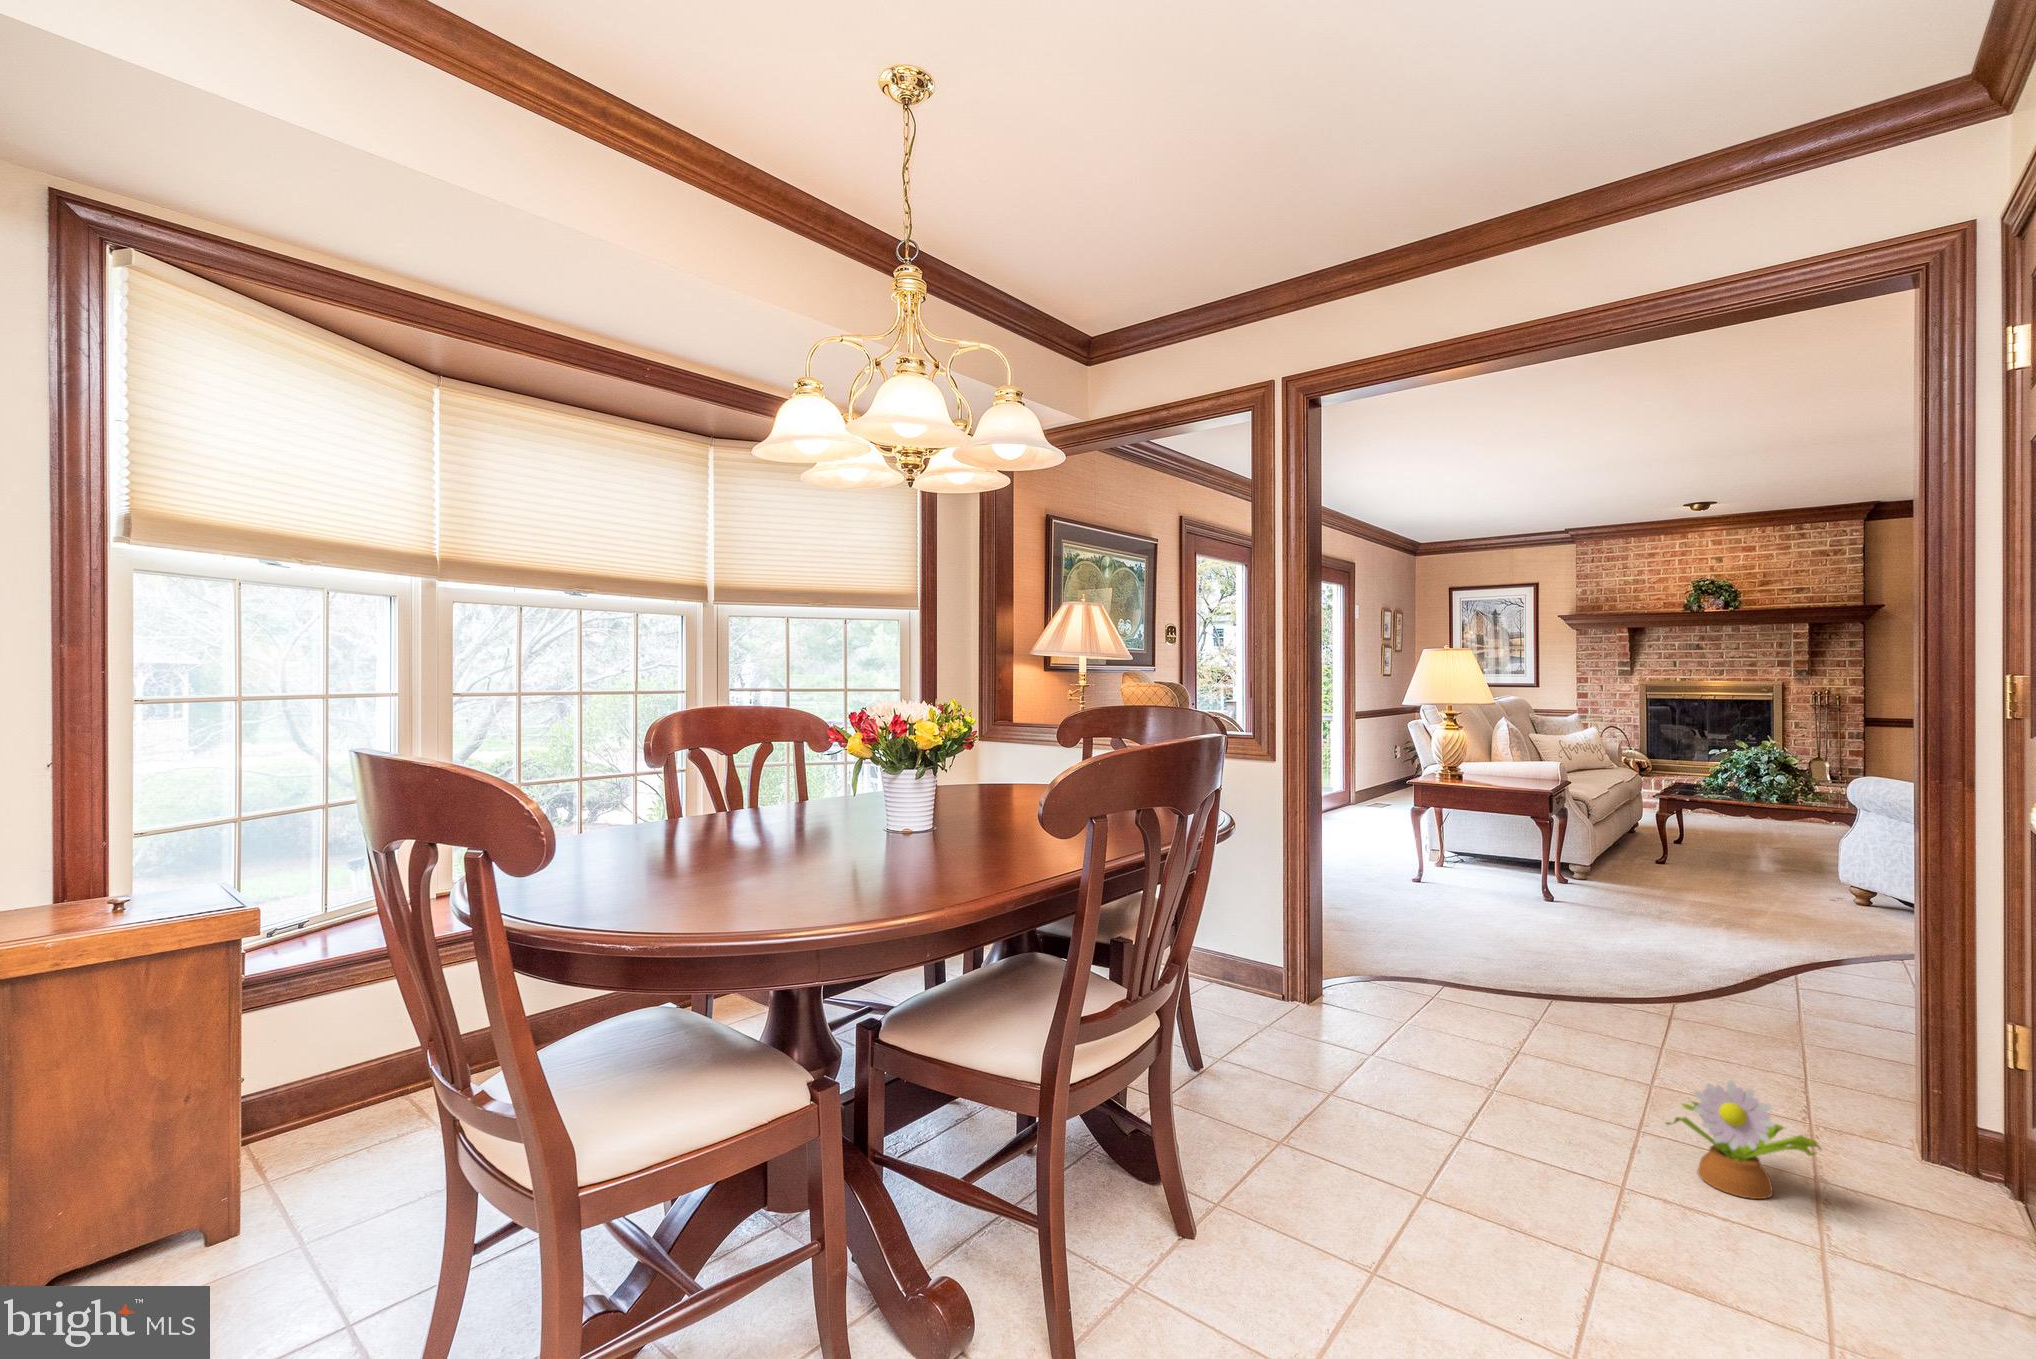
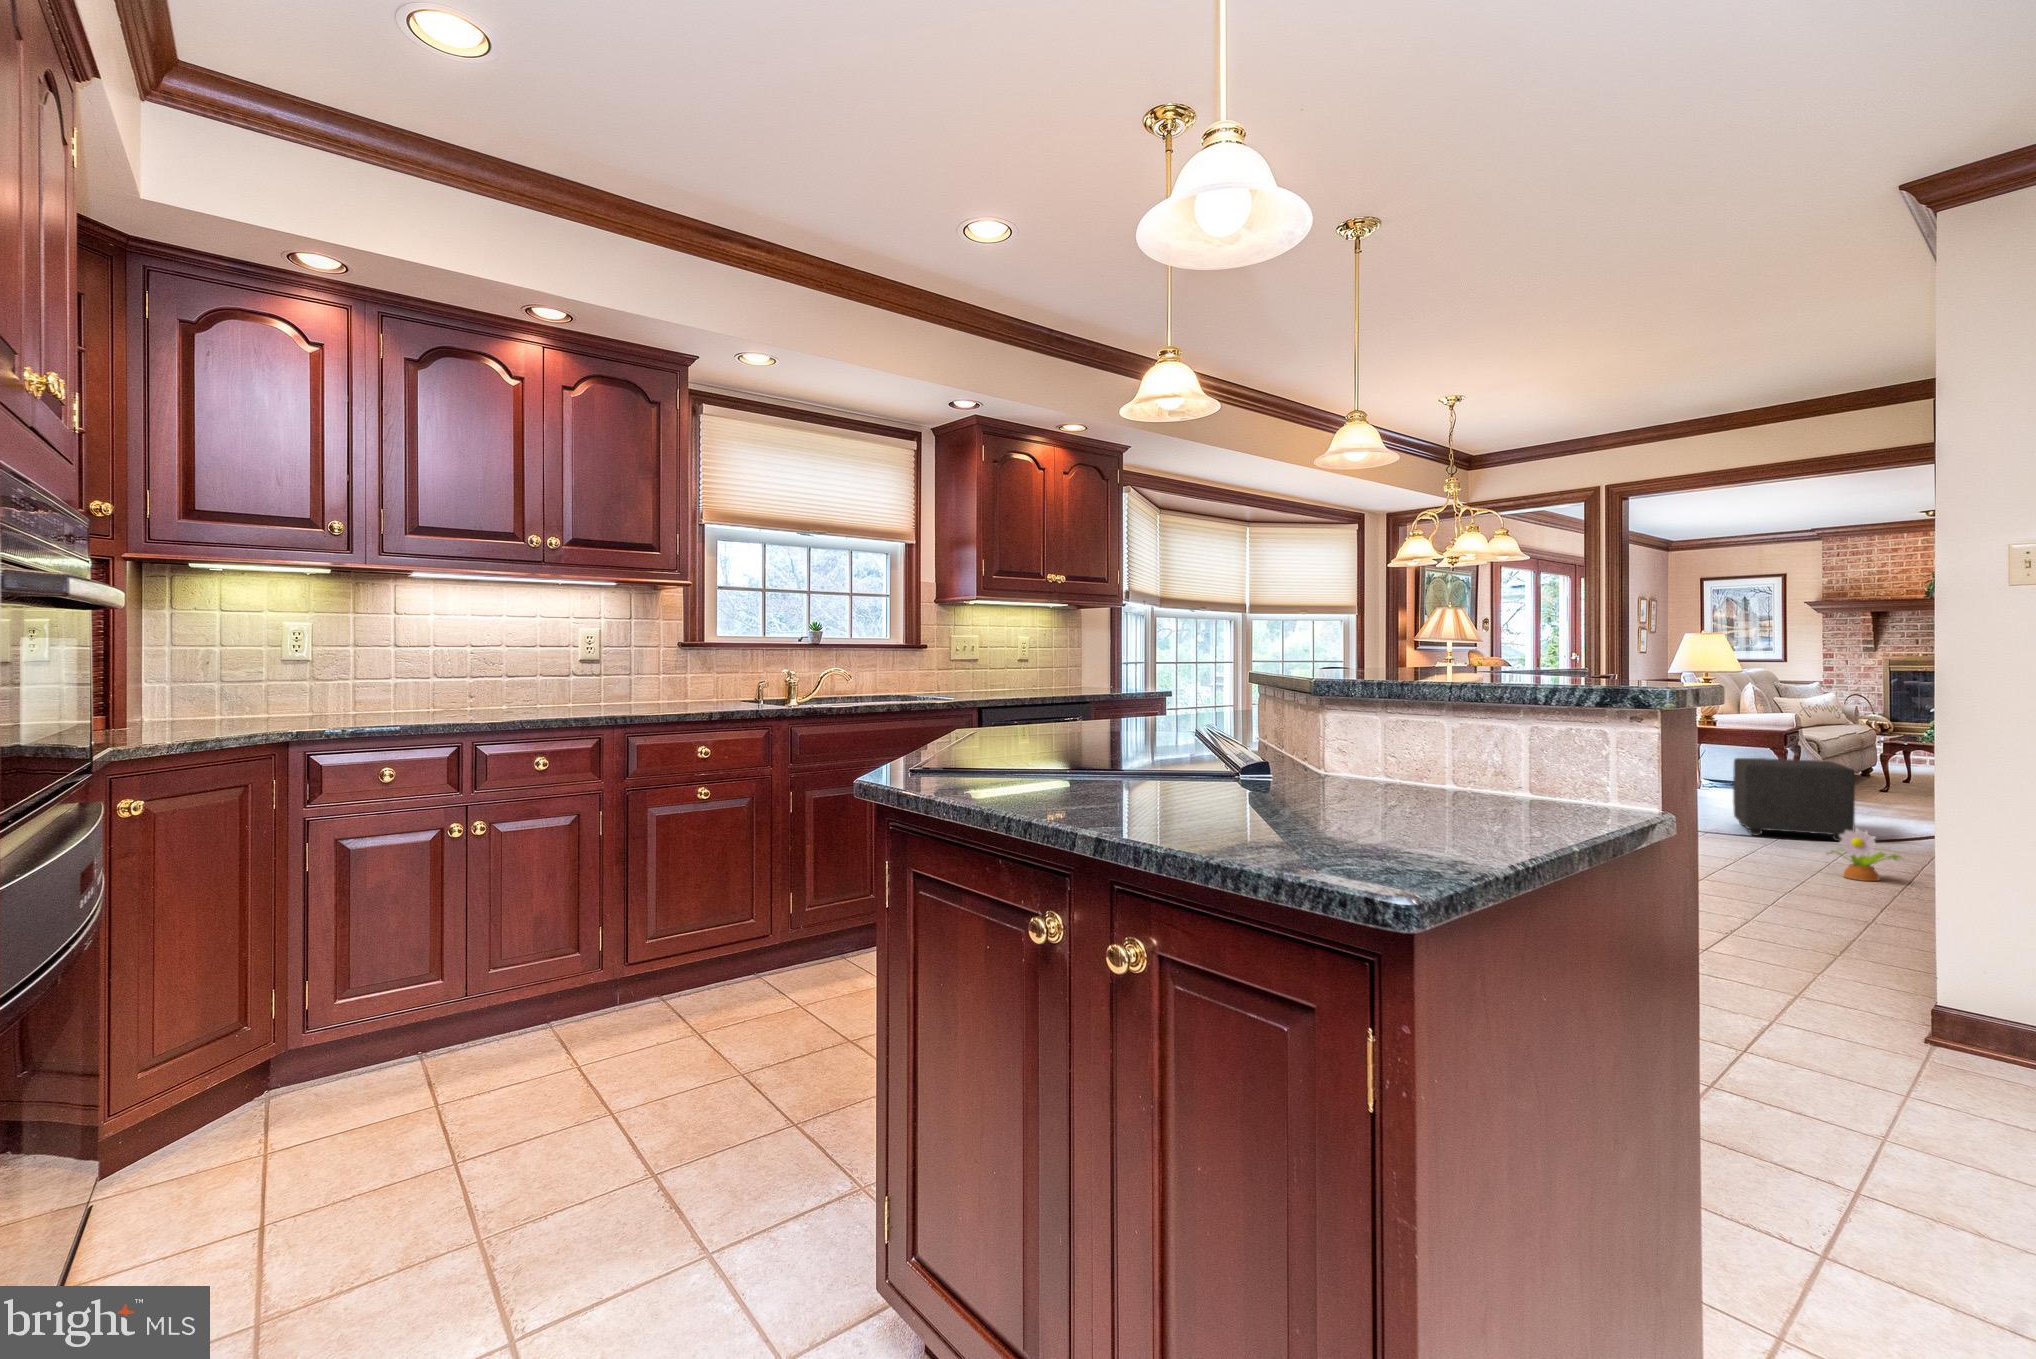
ottoman: none [1486,852,1674,1011] -> present [1733,758,1855,841]

